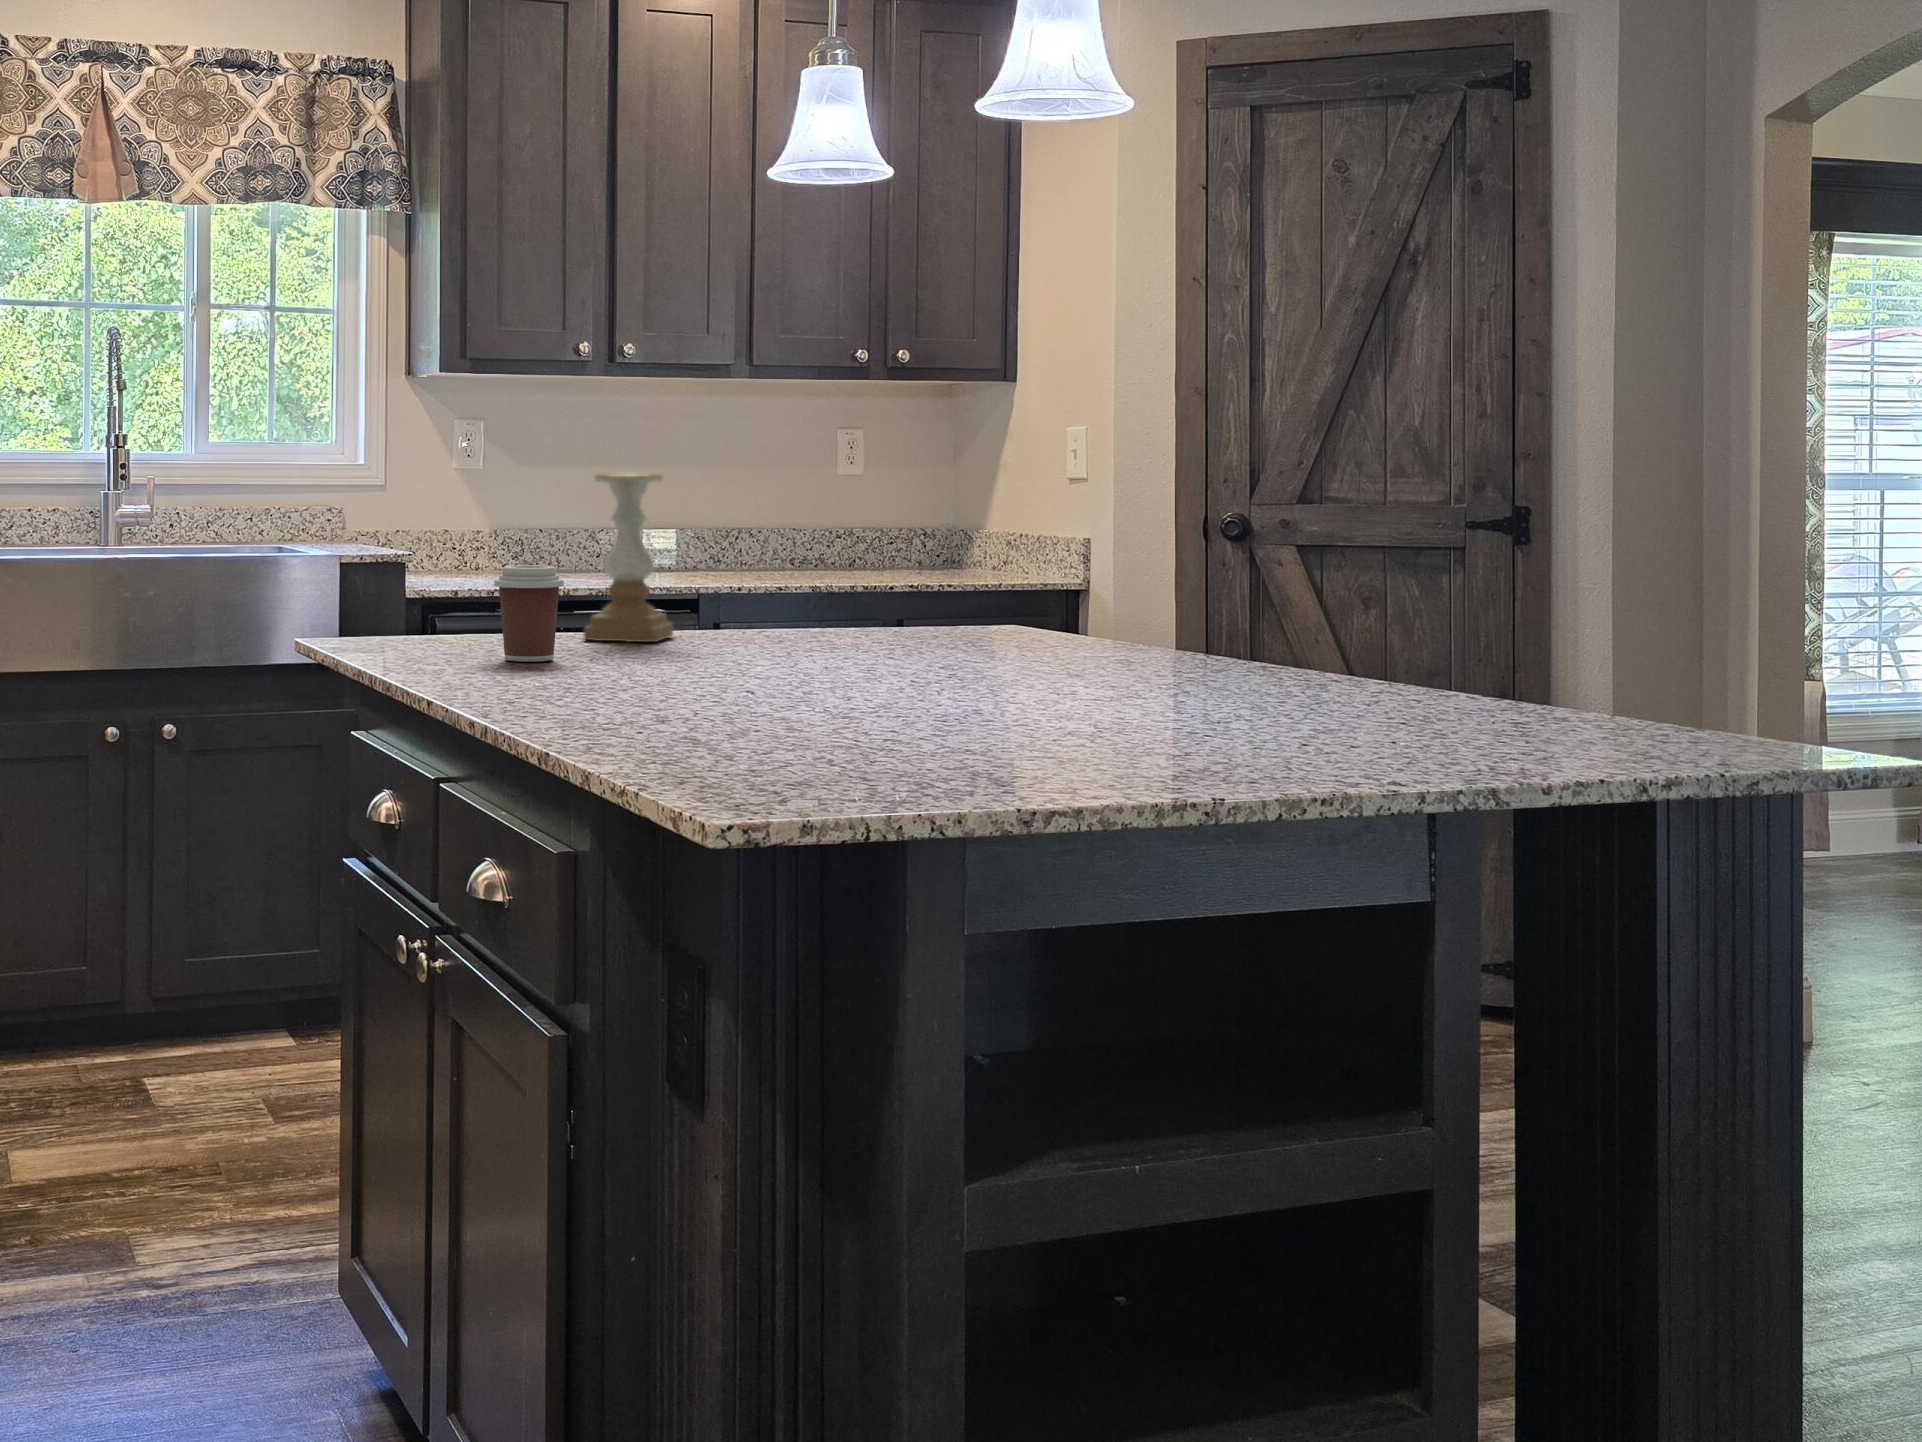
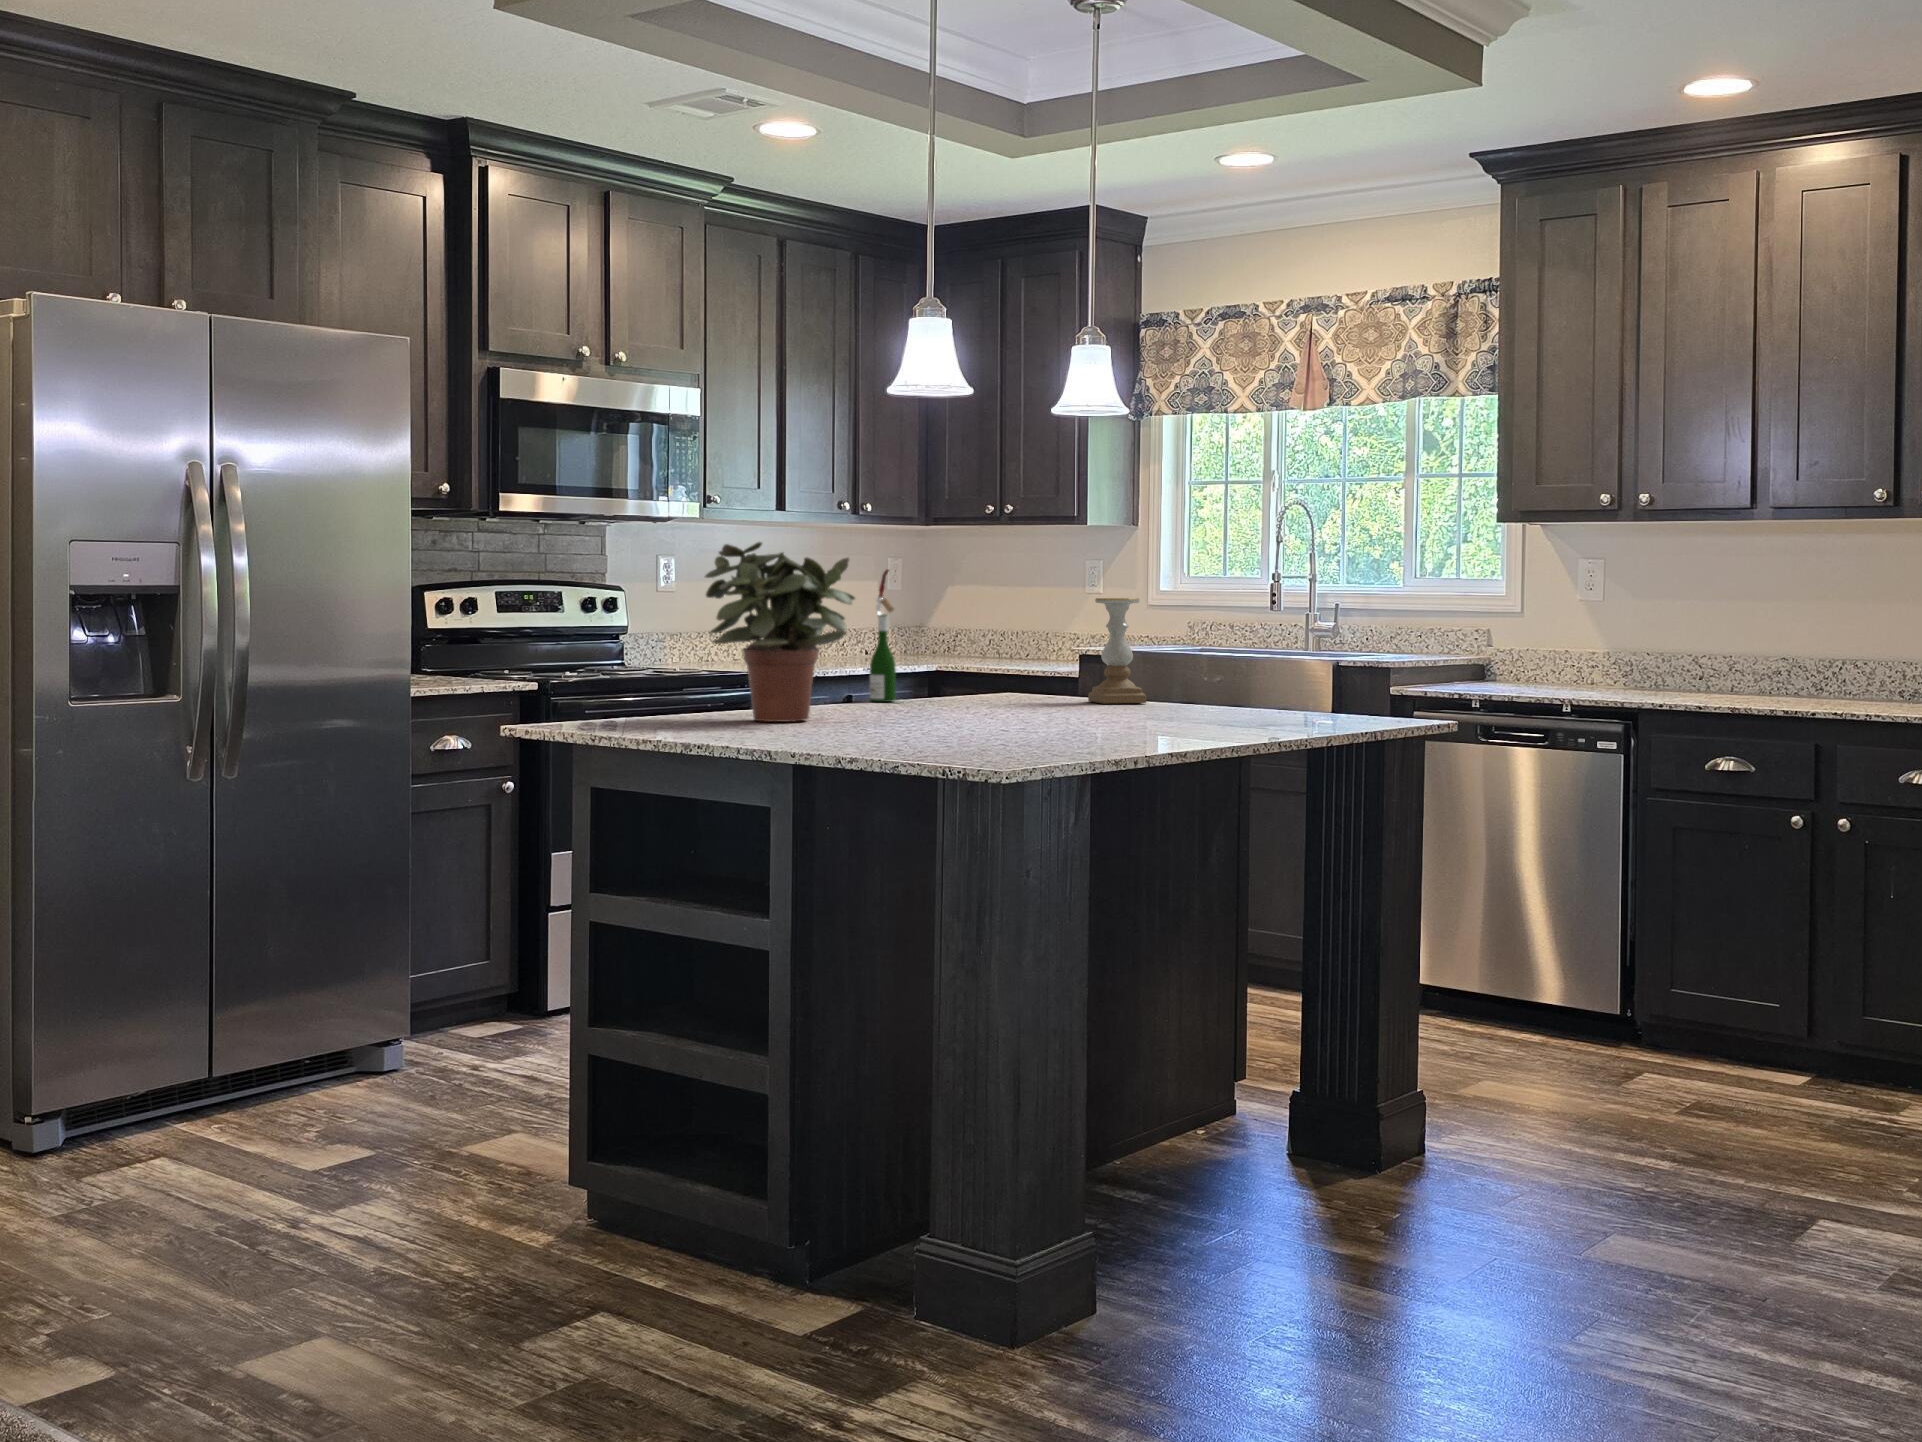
potted plant: none [723,370,1068,737] -> present [705,542,855,722]
wine bottle: none [417,426,492,675] -> present [870,569,901,702]
coffee cup: present [494,565,564,662] -> none [950,649,989,703]

